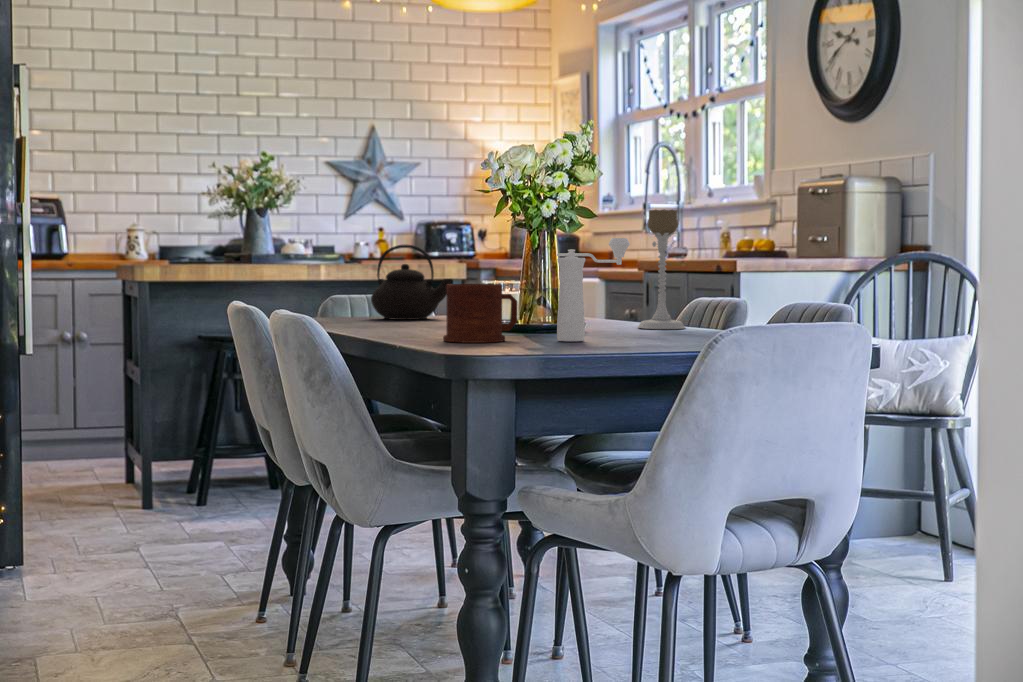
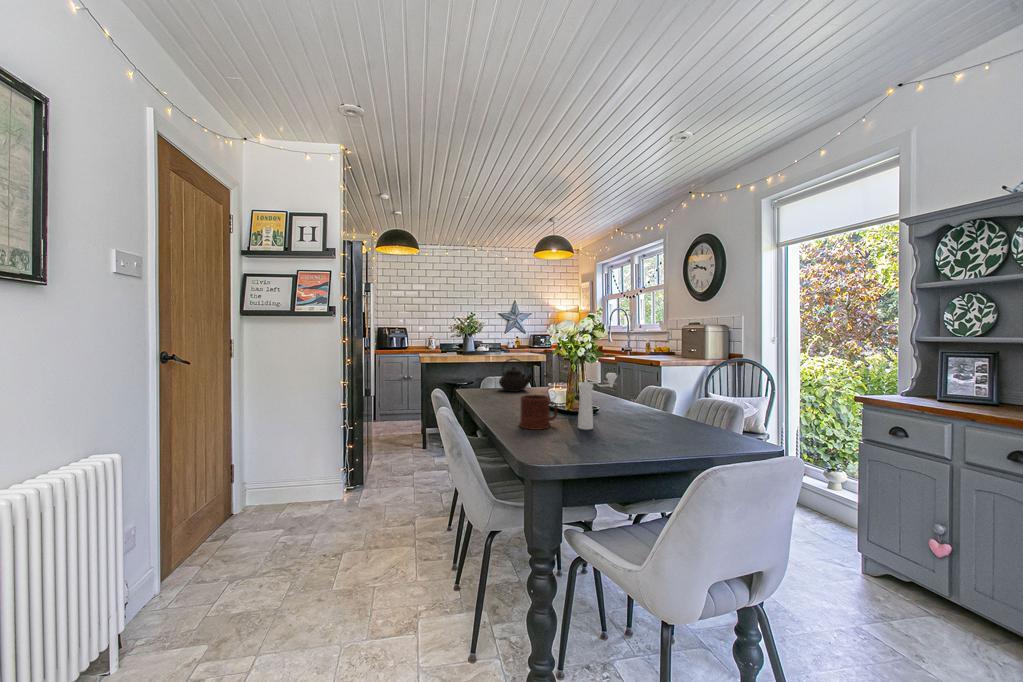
candle holder: present [638,209,685,329] -> none [618,350,642,409]

